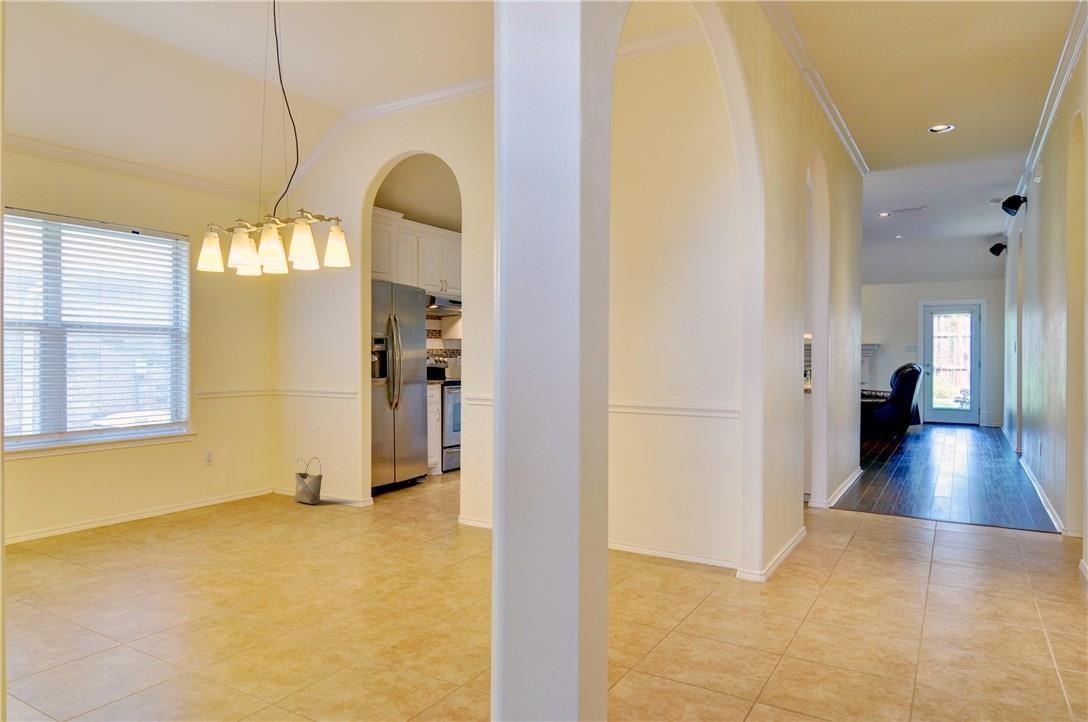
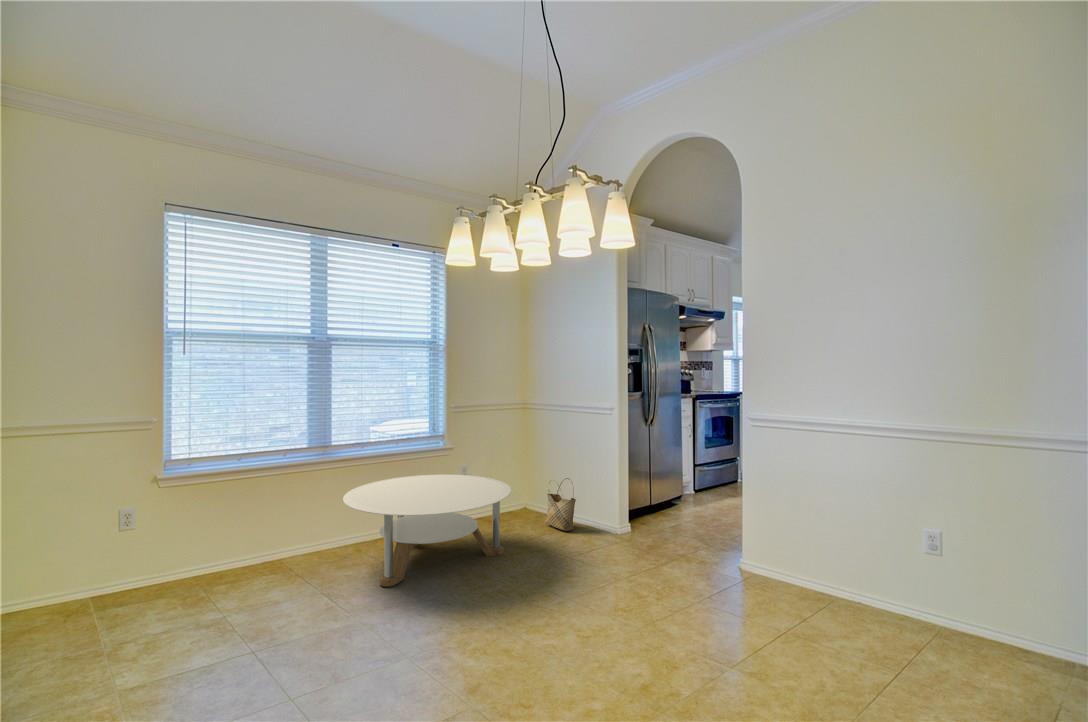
round table: none [84,458,258,550] -> present [343,474,511,587]

